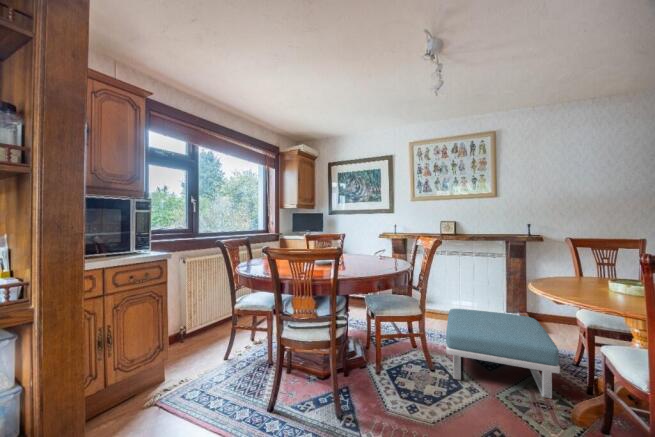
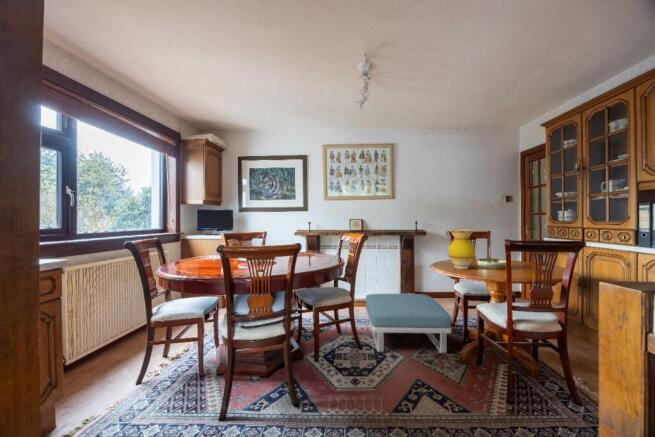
vase: none [553,235,597,289] -> present [448,229,475,269]

